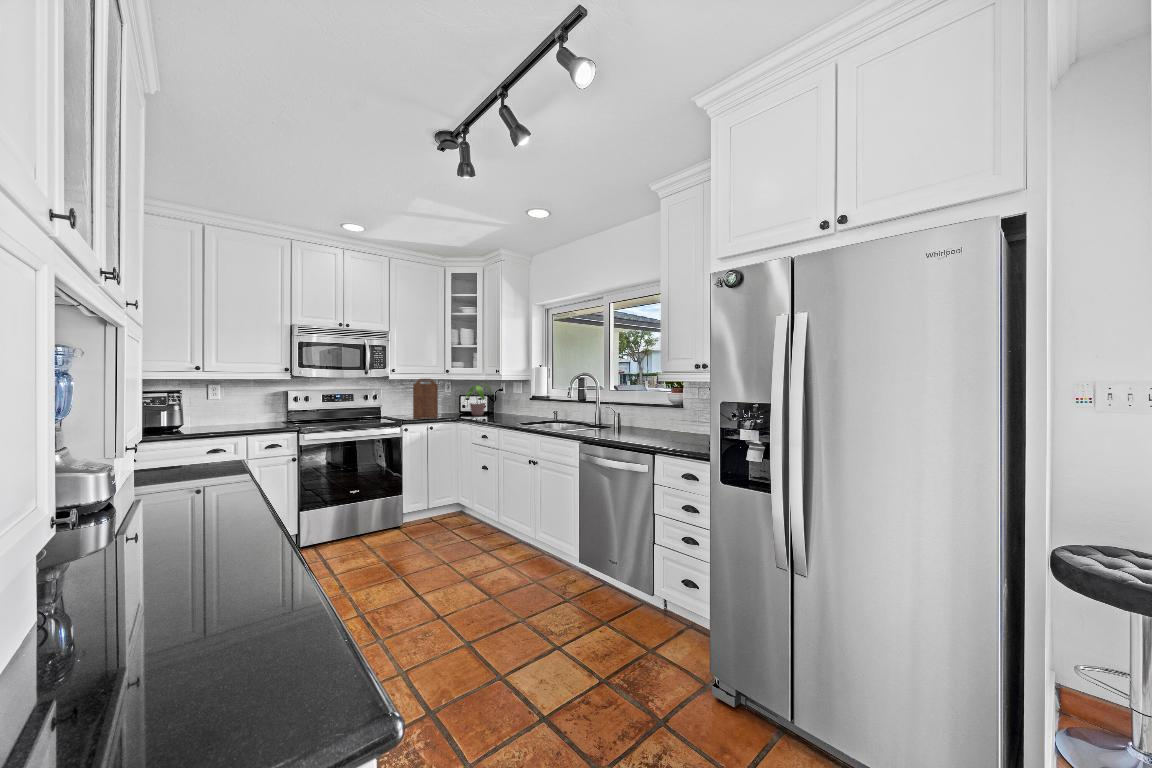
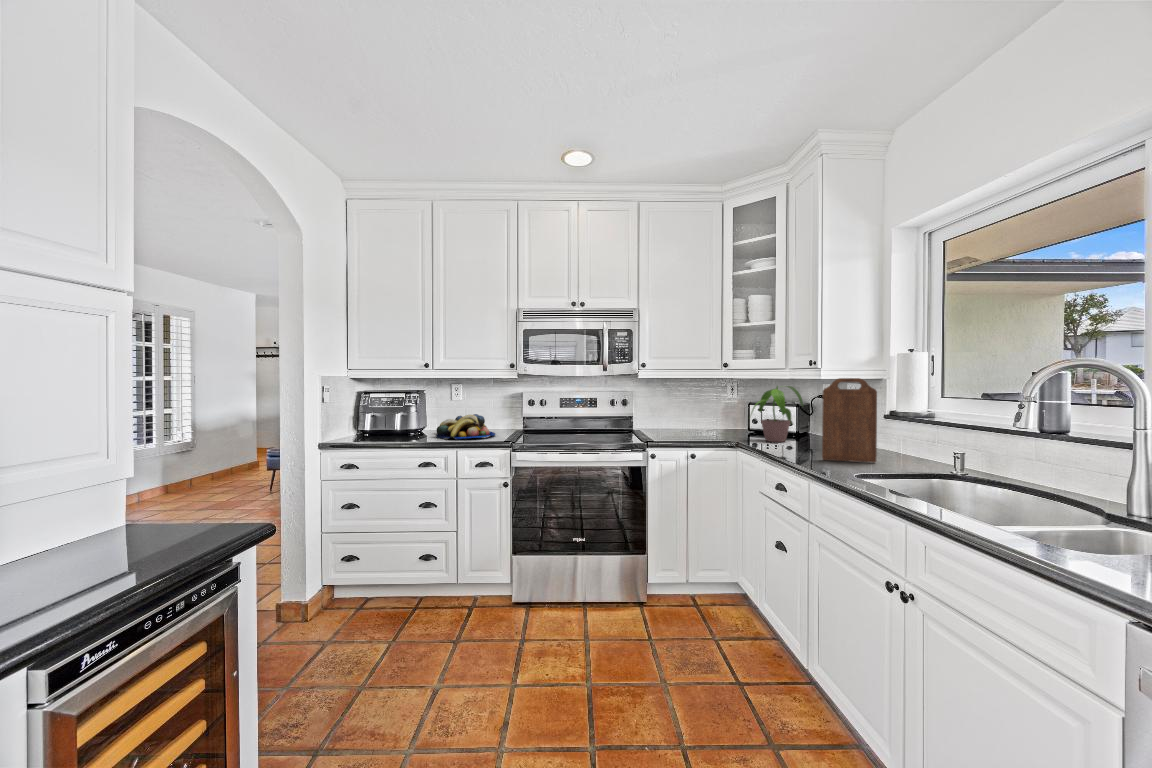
cutting board: present [413,379,438,419] -> present [822,378,877,463]
fruit bowl: none [206,409,269,430] -> present [436,414,495,439]

